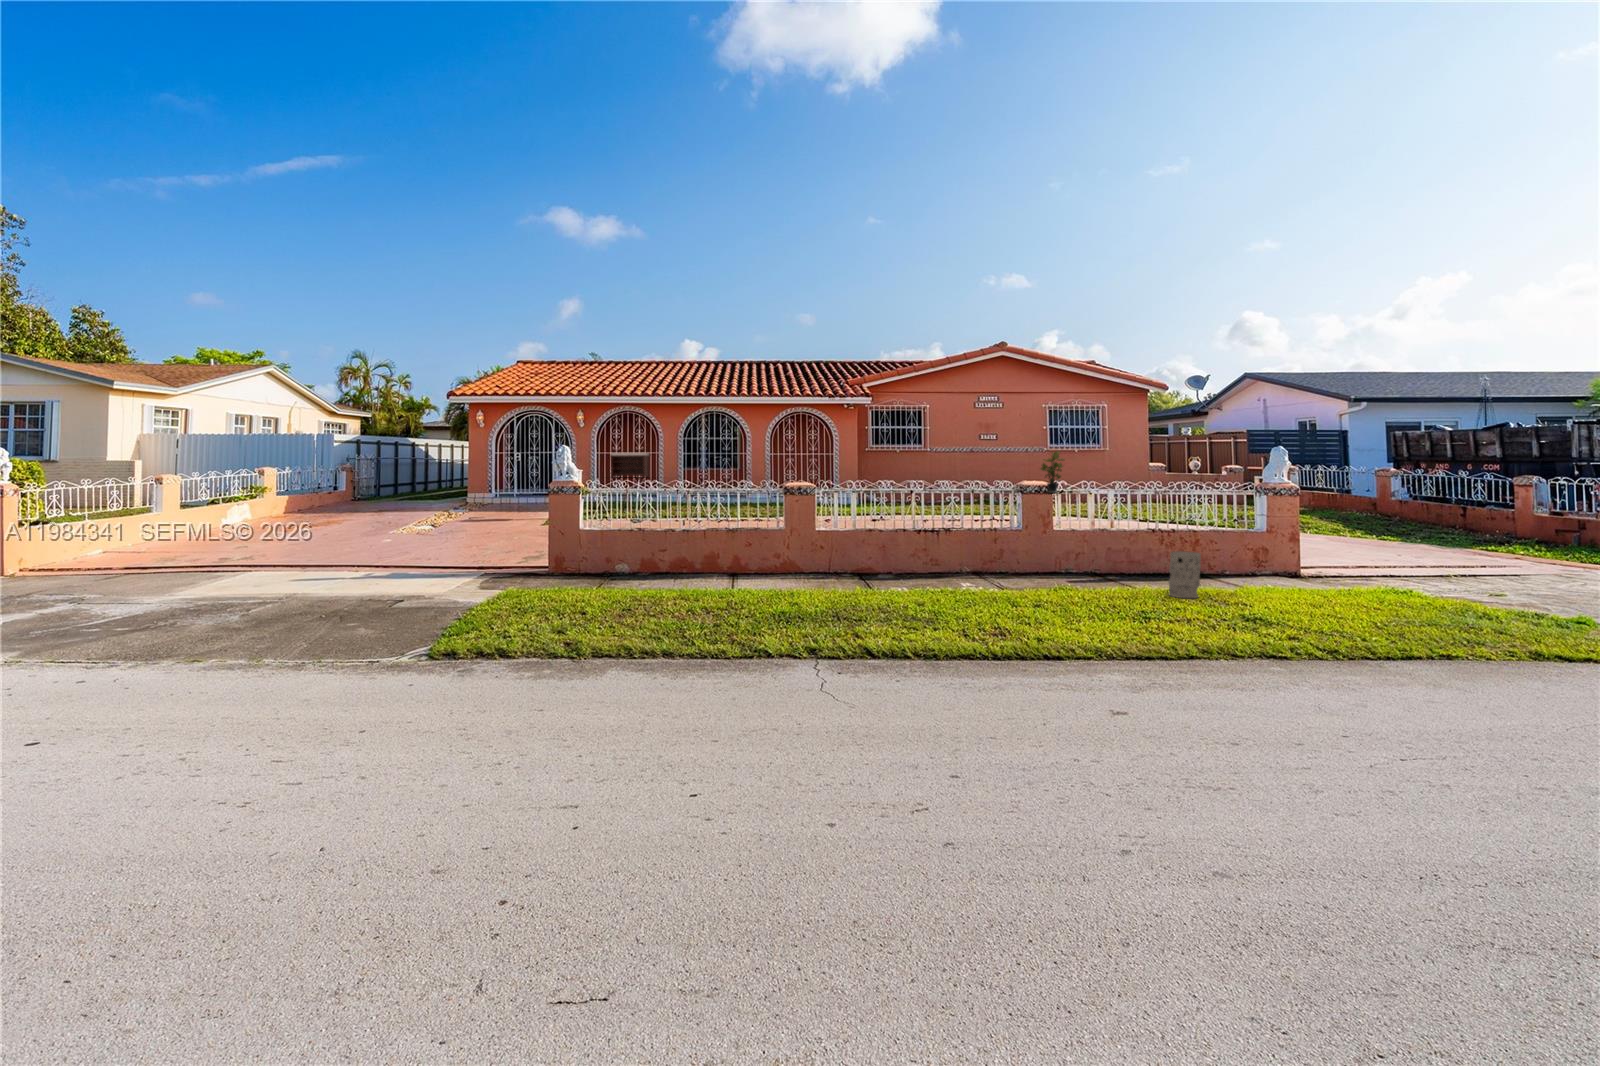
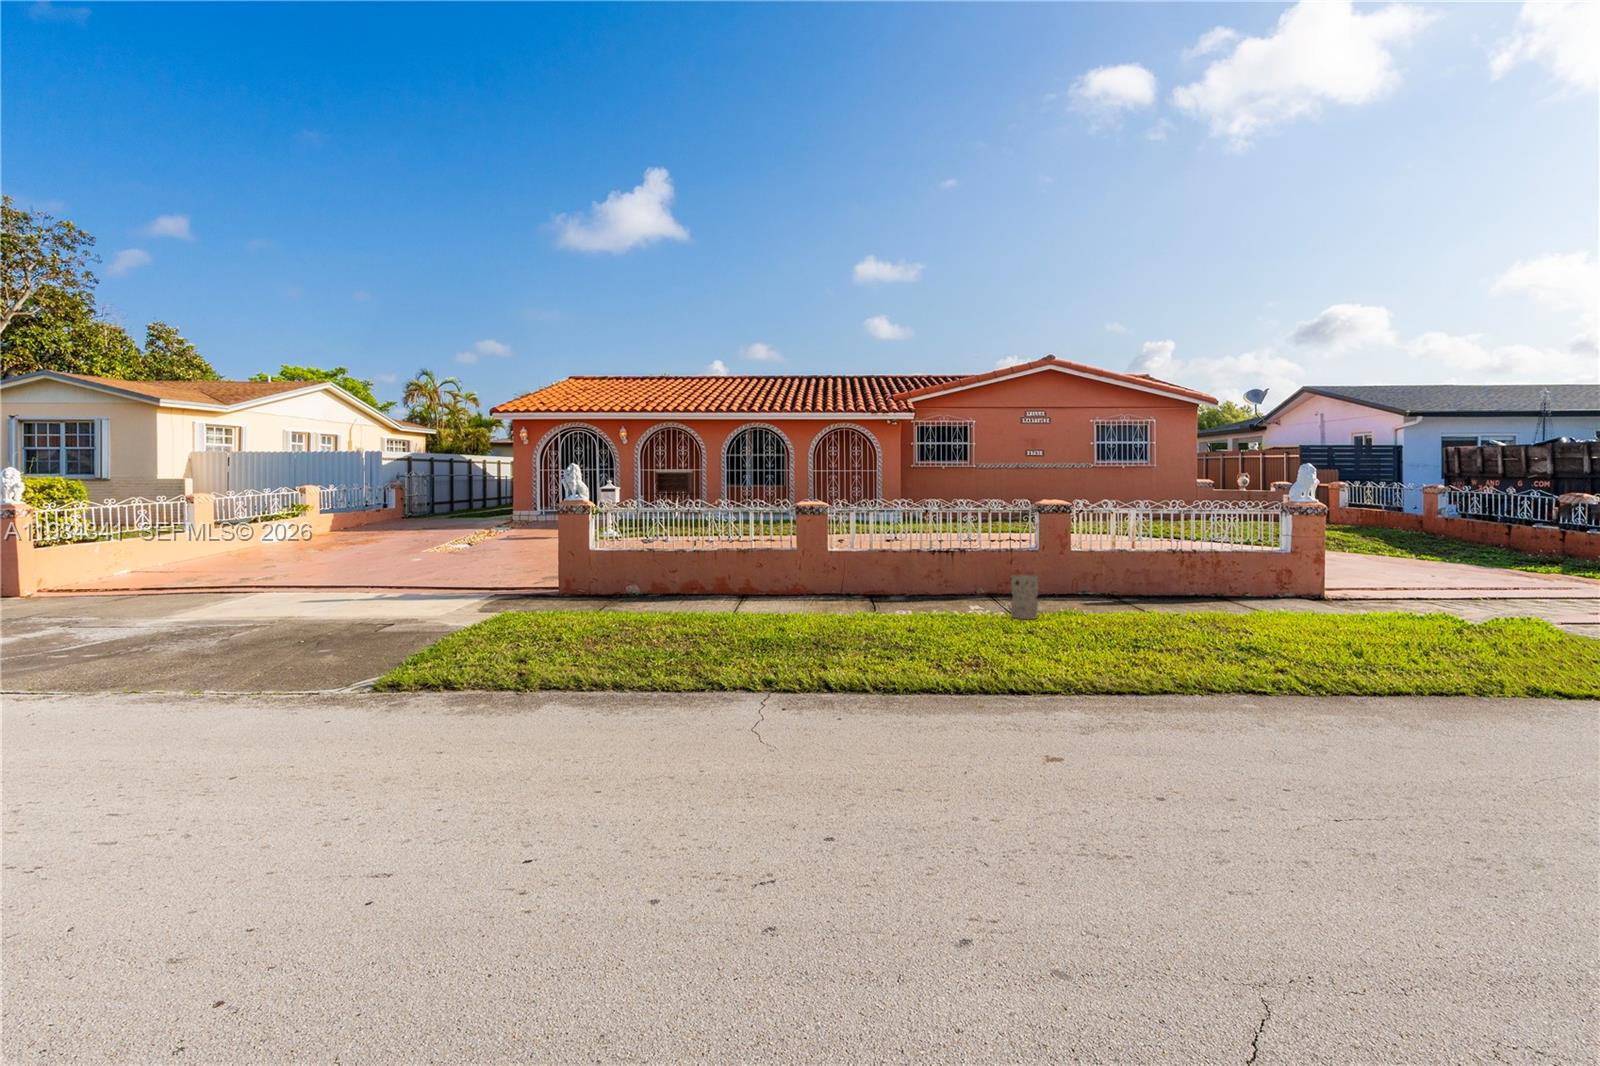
potted plant: present [1041,451,1064,493] -> none [1081,475,1104,515]
trash can: present [1169,551,1201,598] -> present [1010,574,1038,619]

